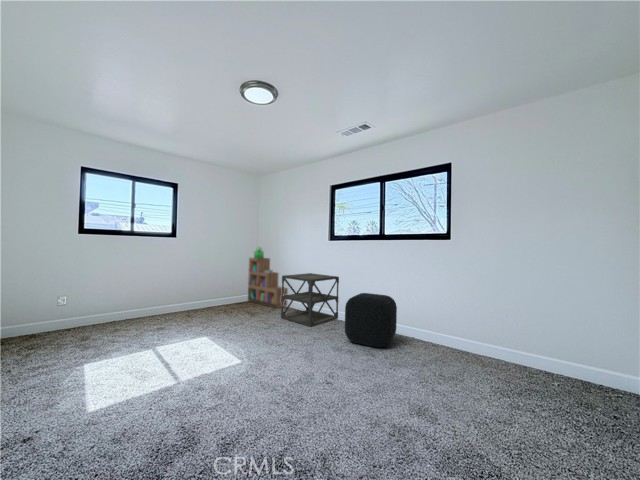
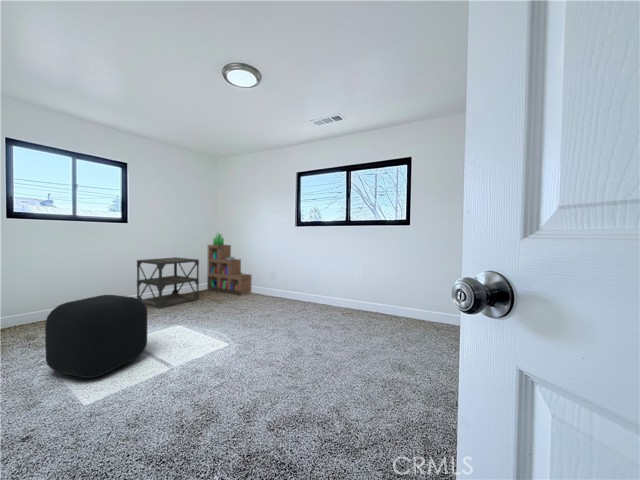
side table: present [281,273,339,327] -> present [137,257,199,308]
ottoman: present [345,293,397,347] -> present [45,295,147,378]

